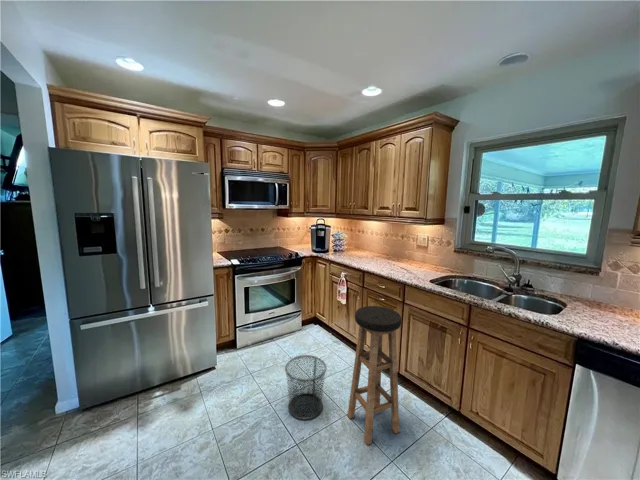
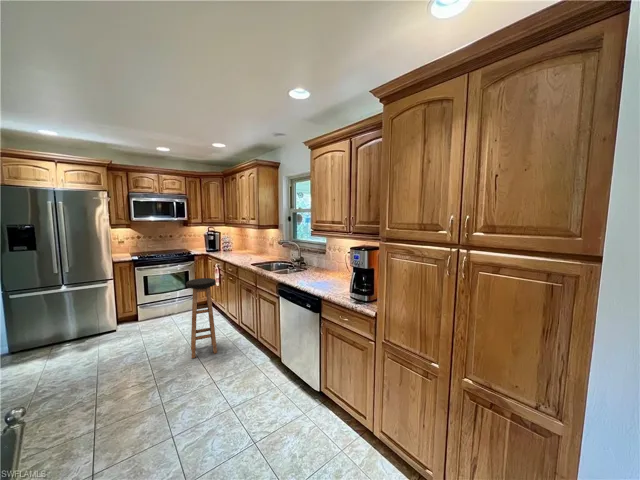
waste bin: present [285,355,326,420] -> none [150,314,180,351]

